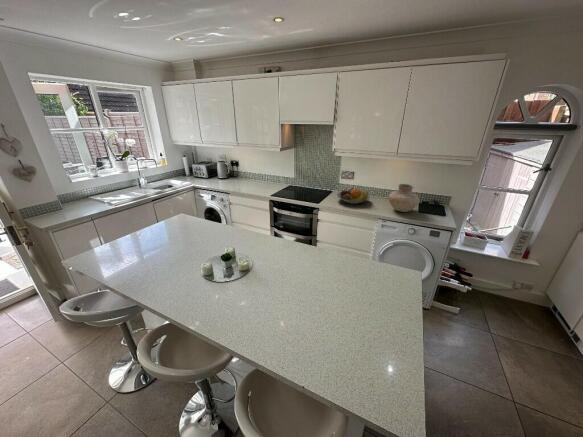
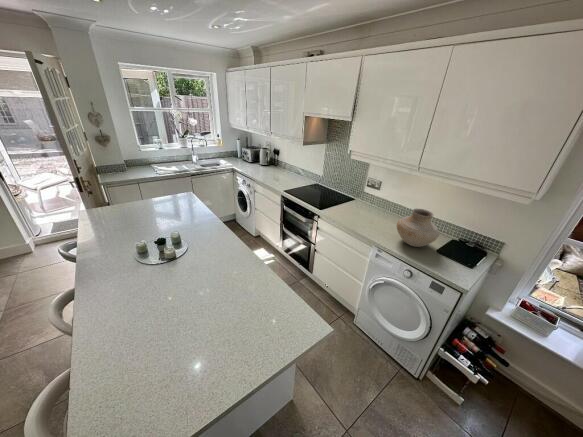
fruit bowl: present [337,188,370,204] -> none [344,199,385,220]

